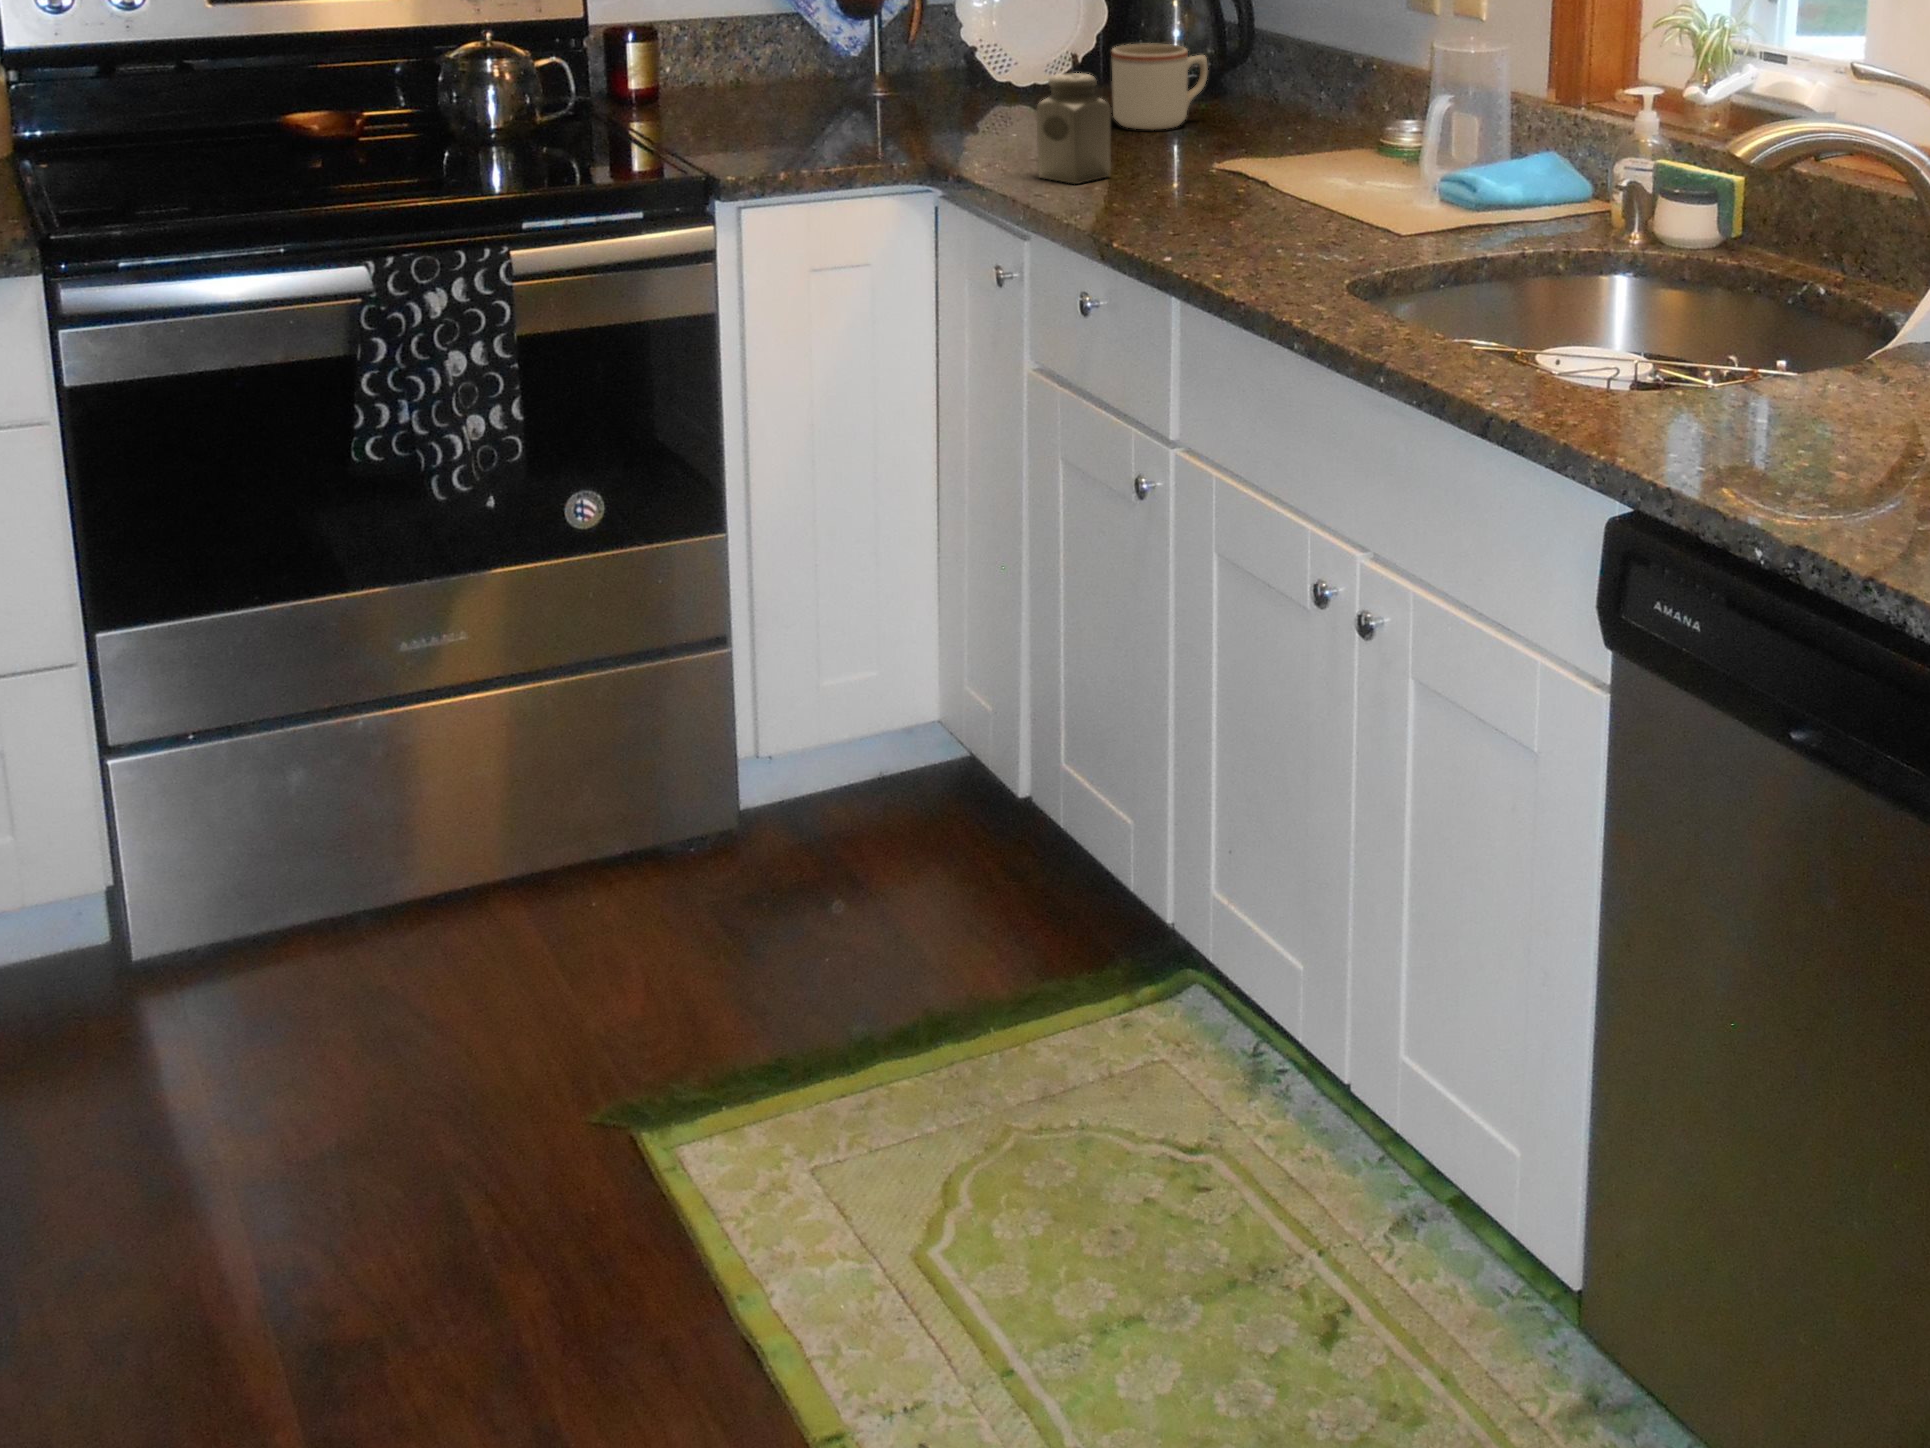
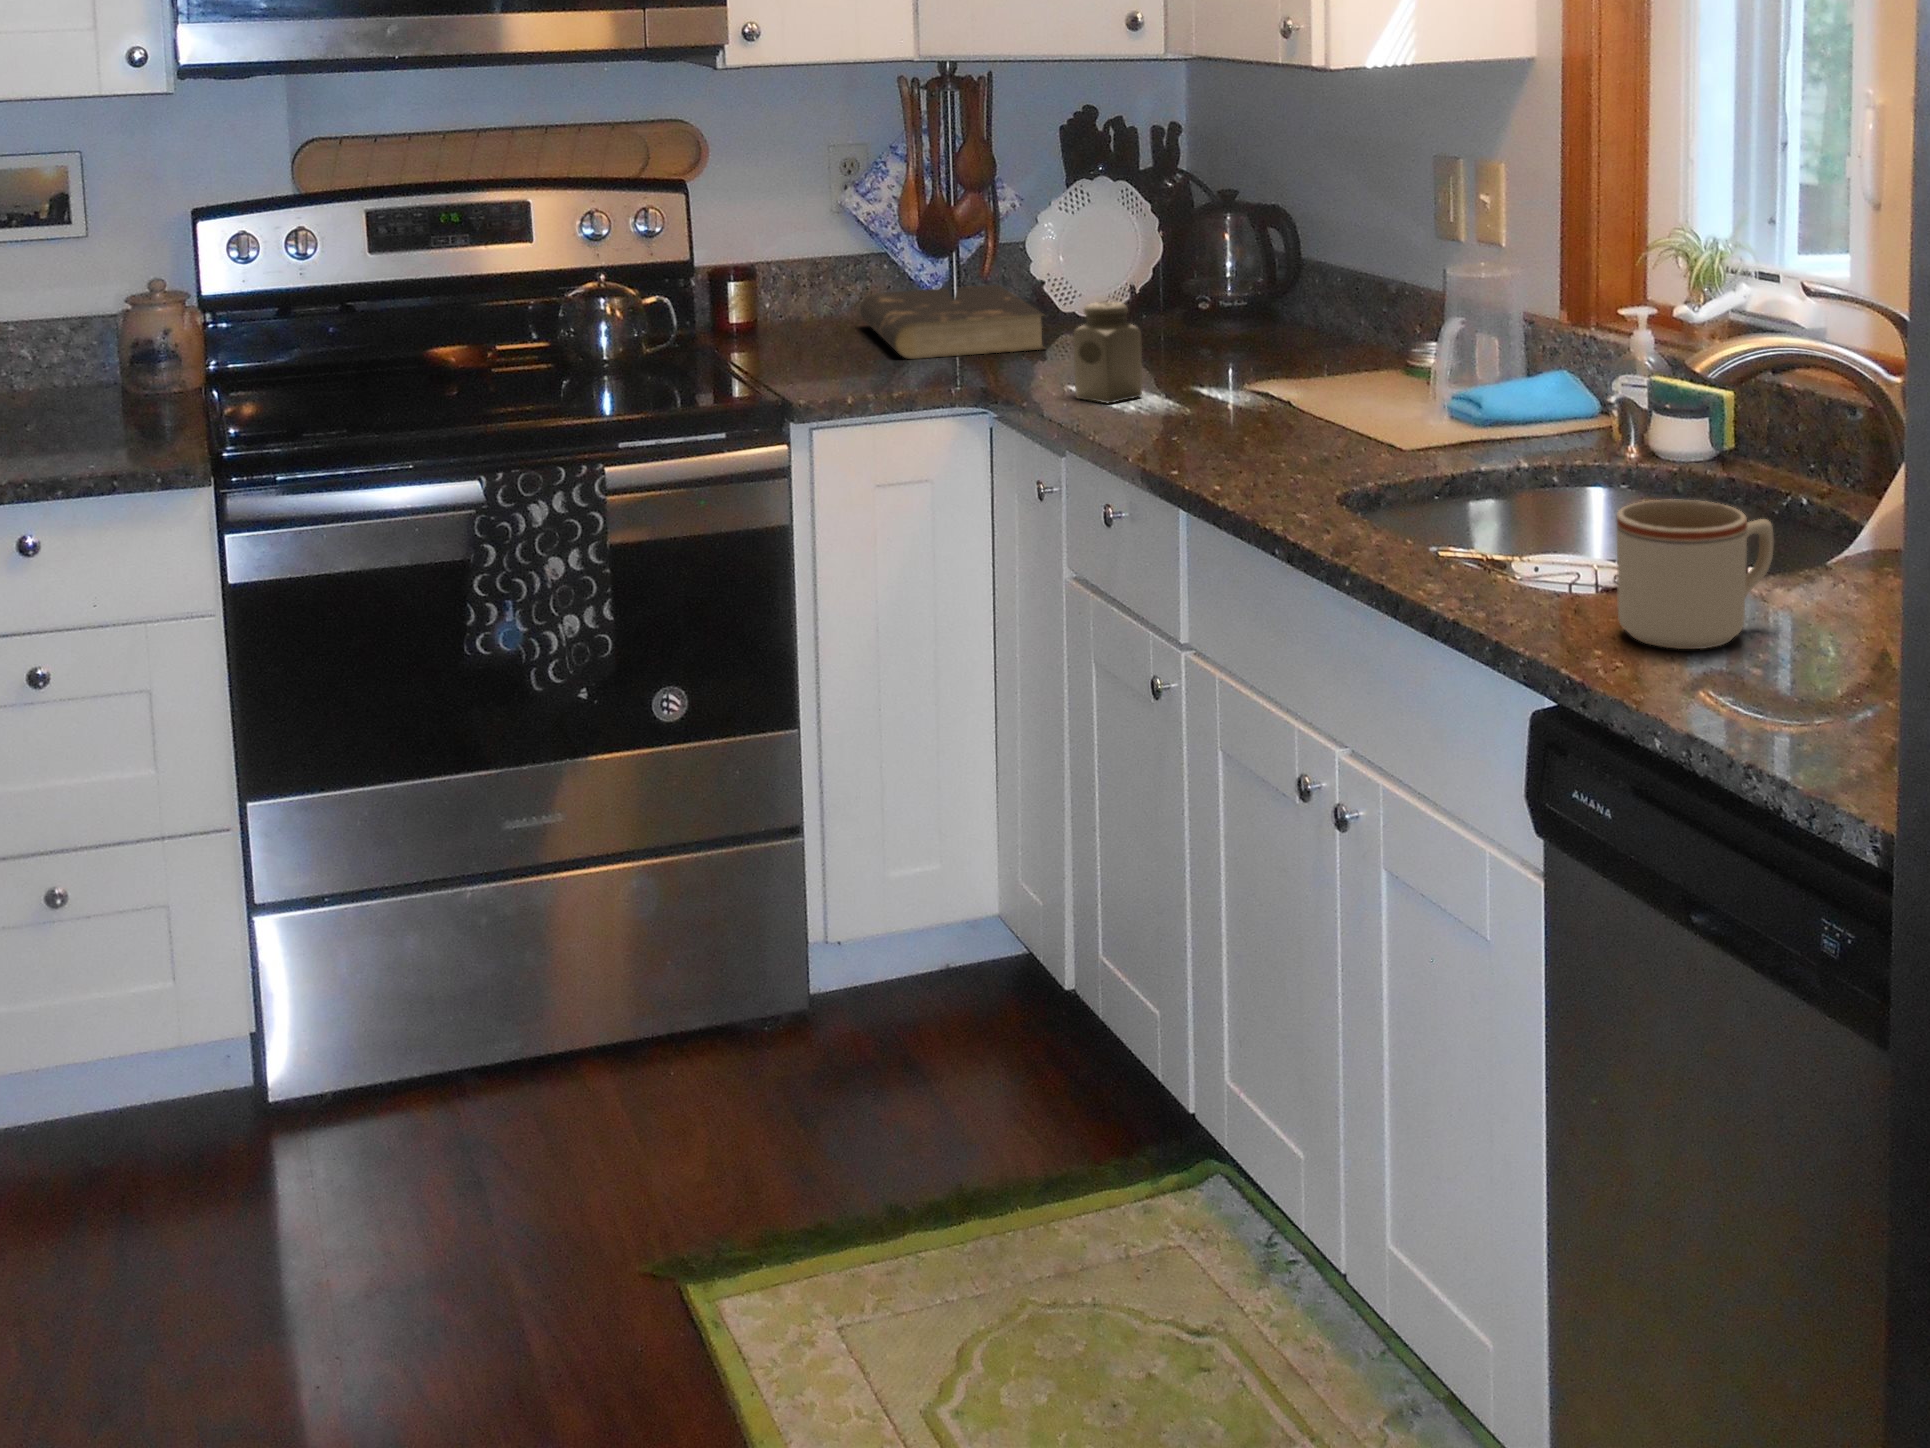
mug: present [1111,44,1208,129] -> present [1617,500,1773,649]
book: none [775,51,990,132] -> present [860,285,1045,359]

